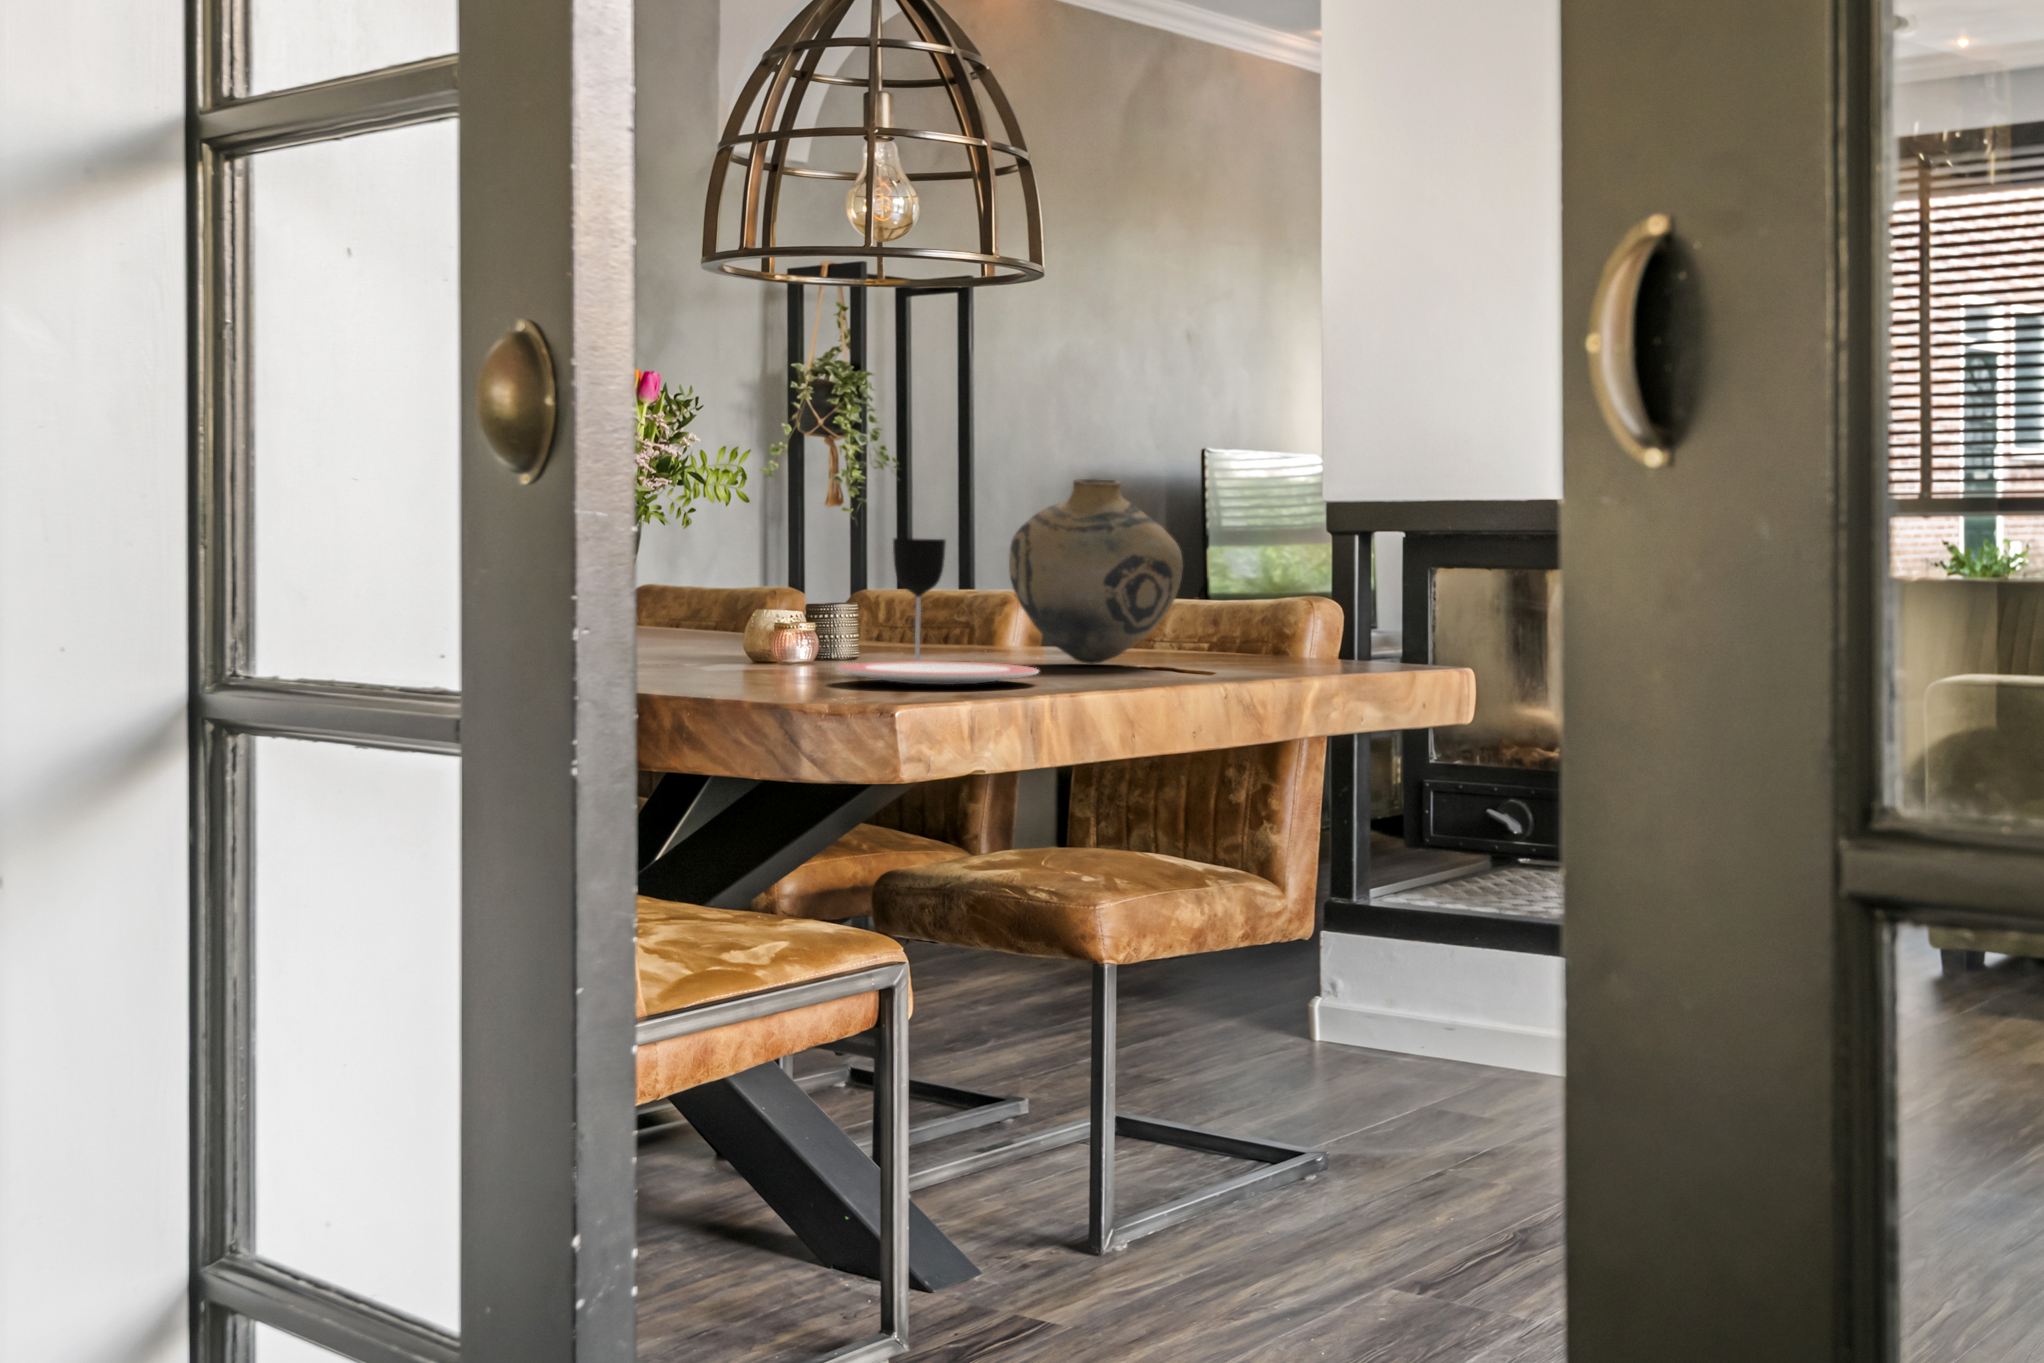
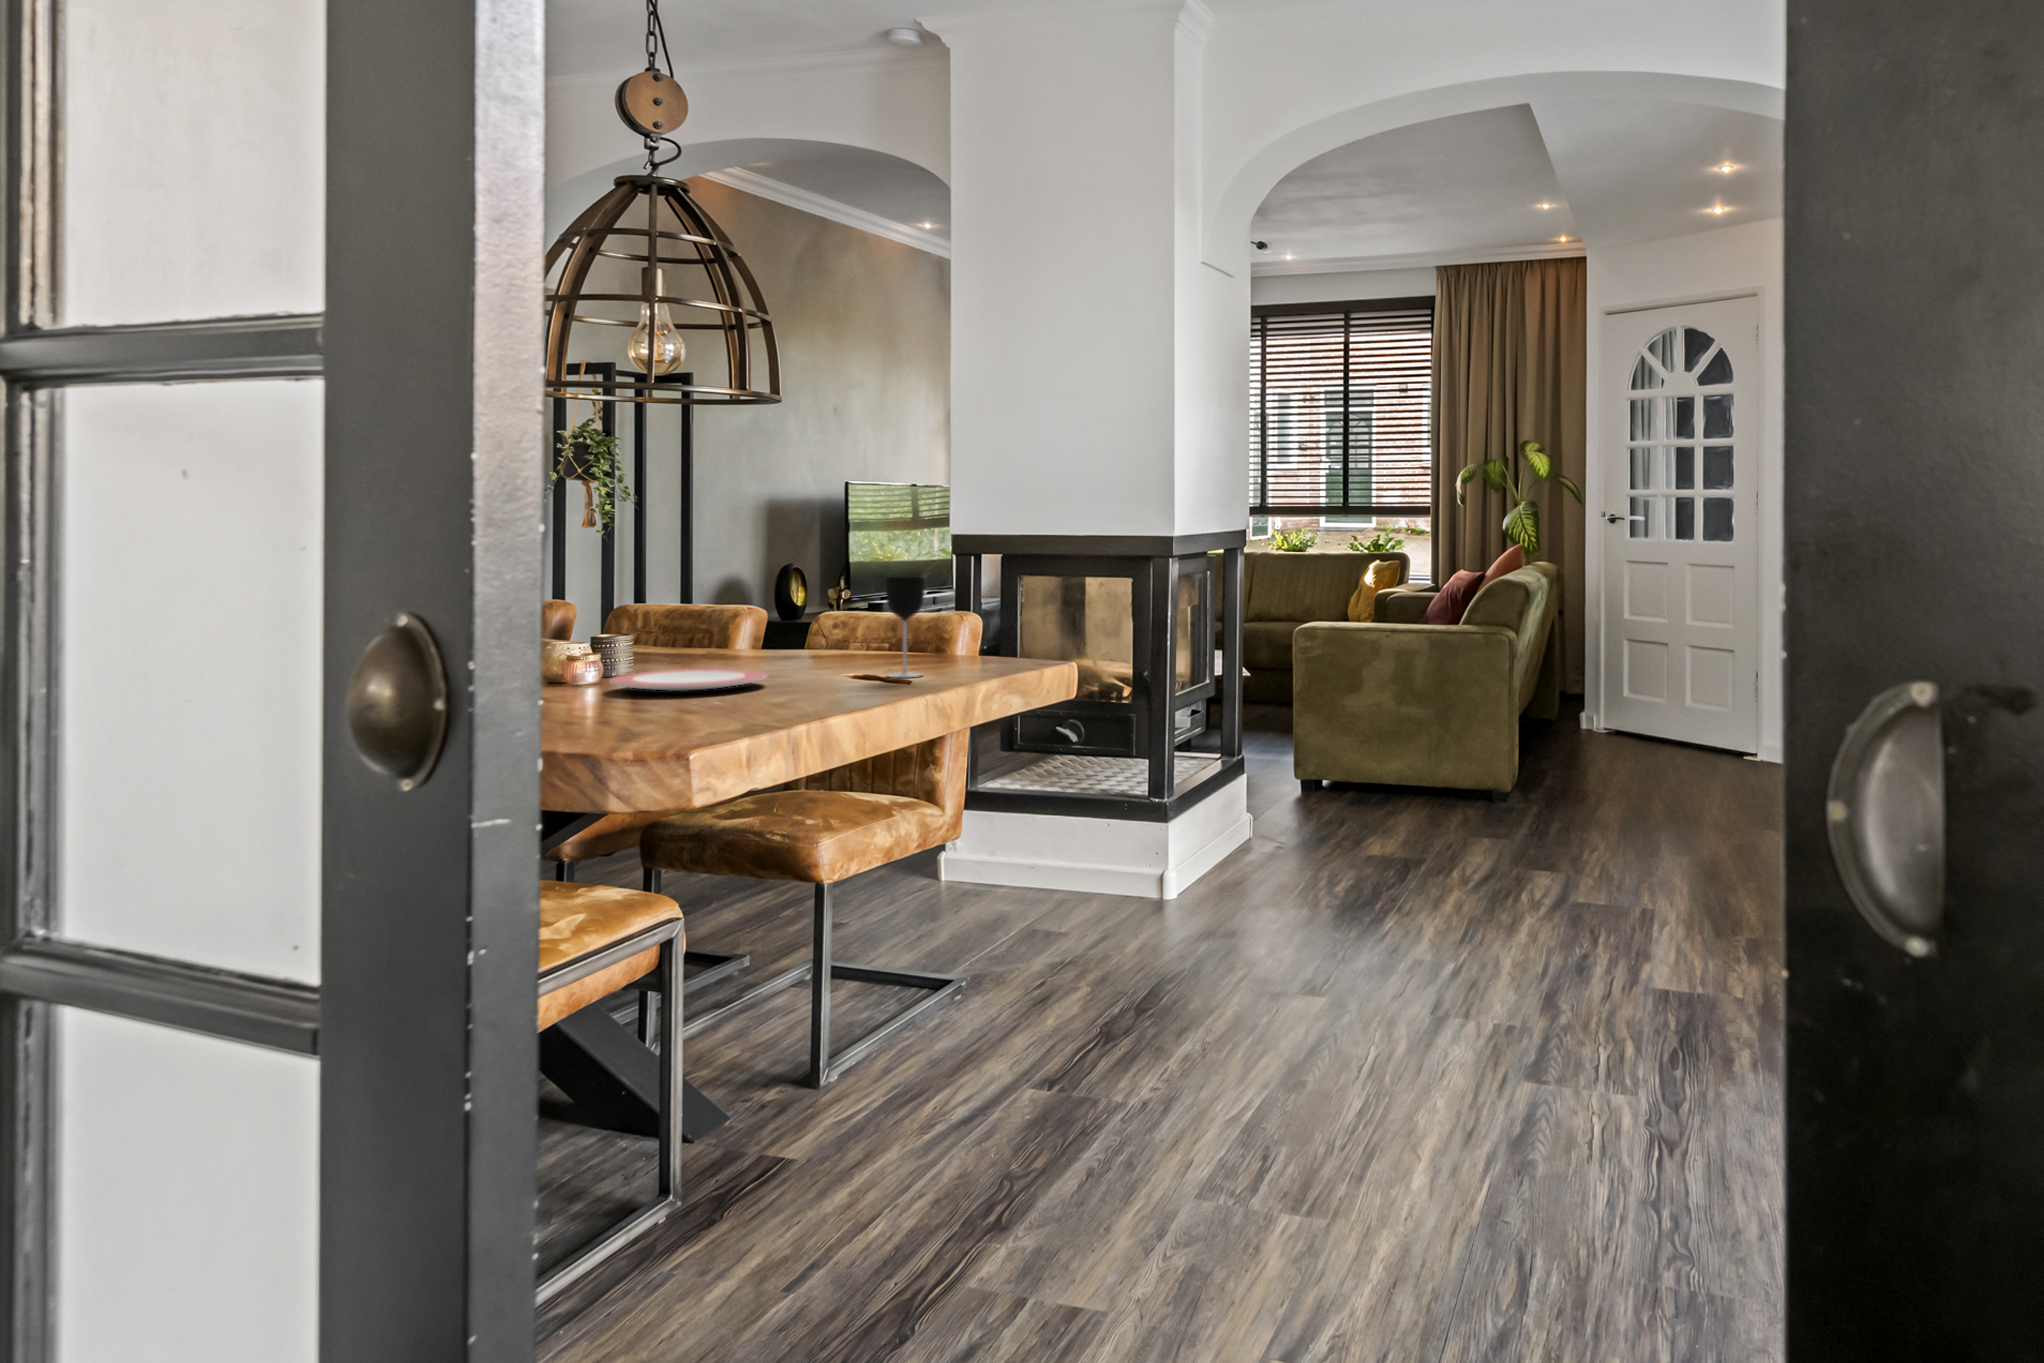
vase: present [1009,479,1183,664] -> none [738,529,866,659]
wine glass: present [893,538,946,661] -> present [885,577,925,677]

